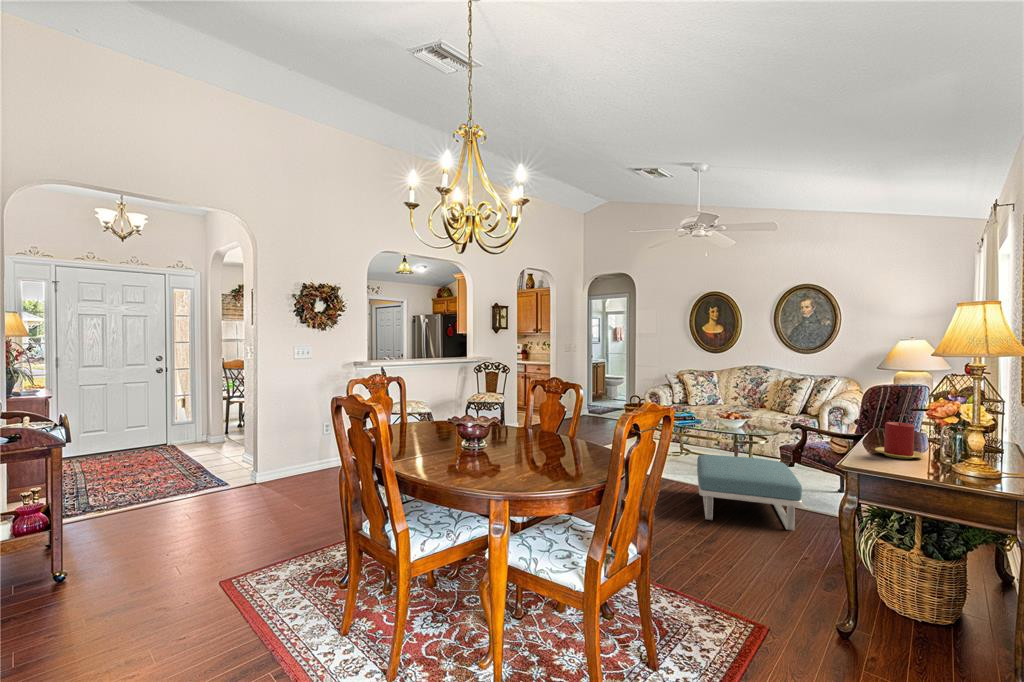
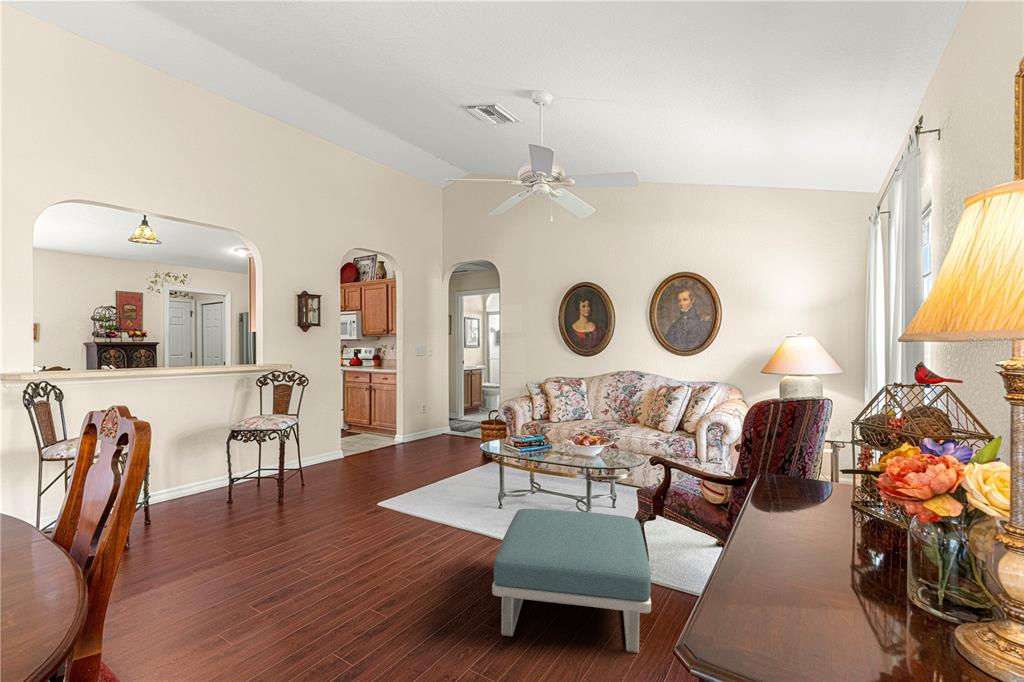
candle: present [875,422,924,459] -> none [761,510,875,619]

